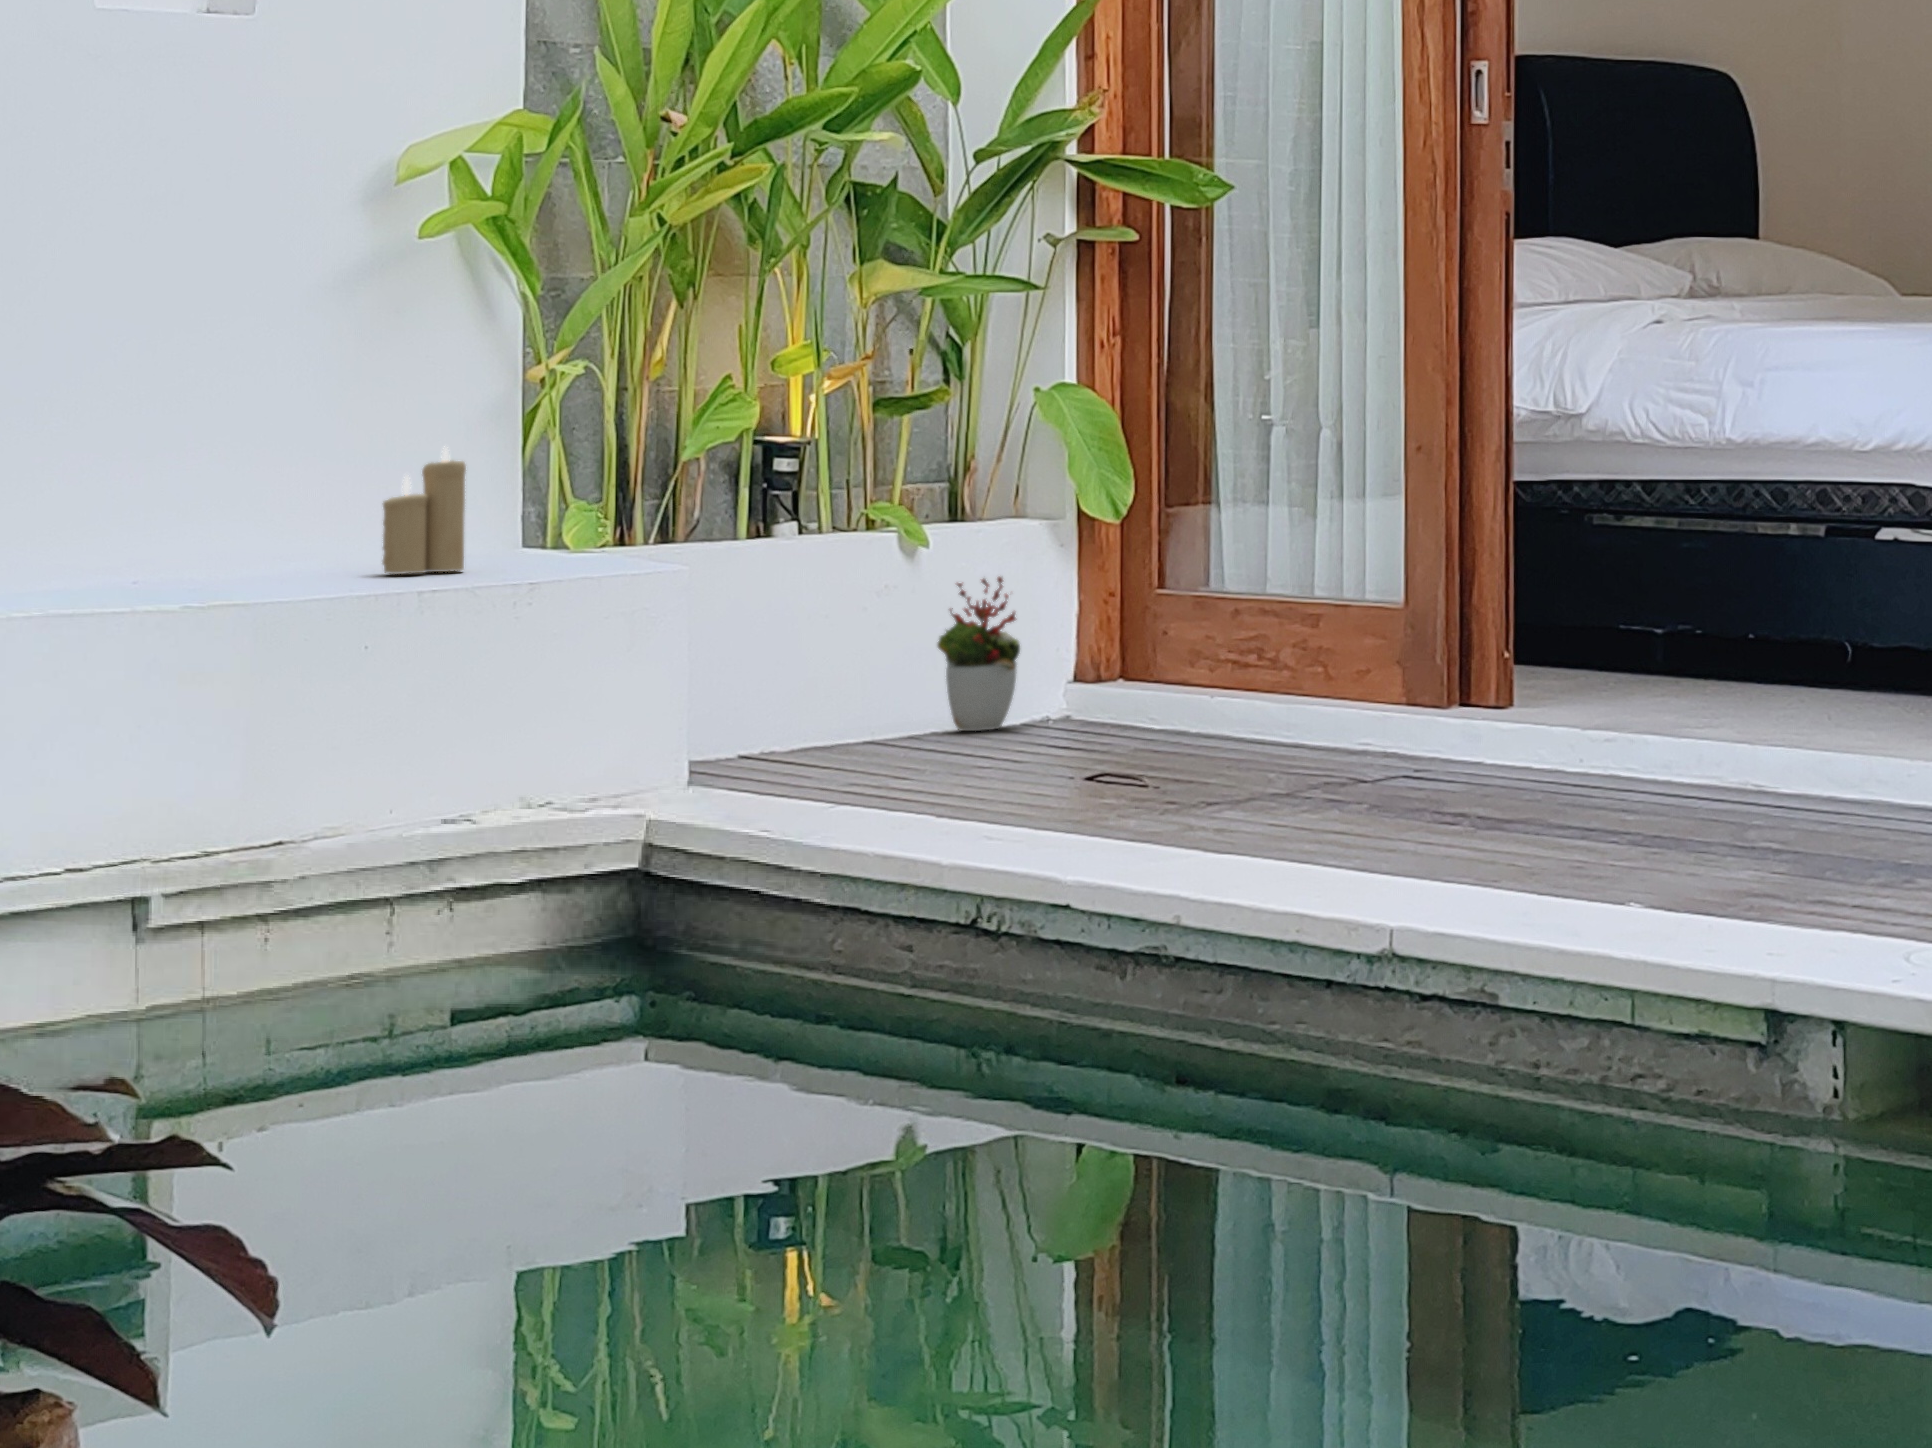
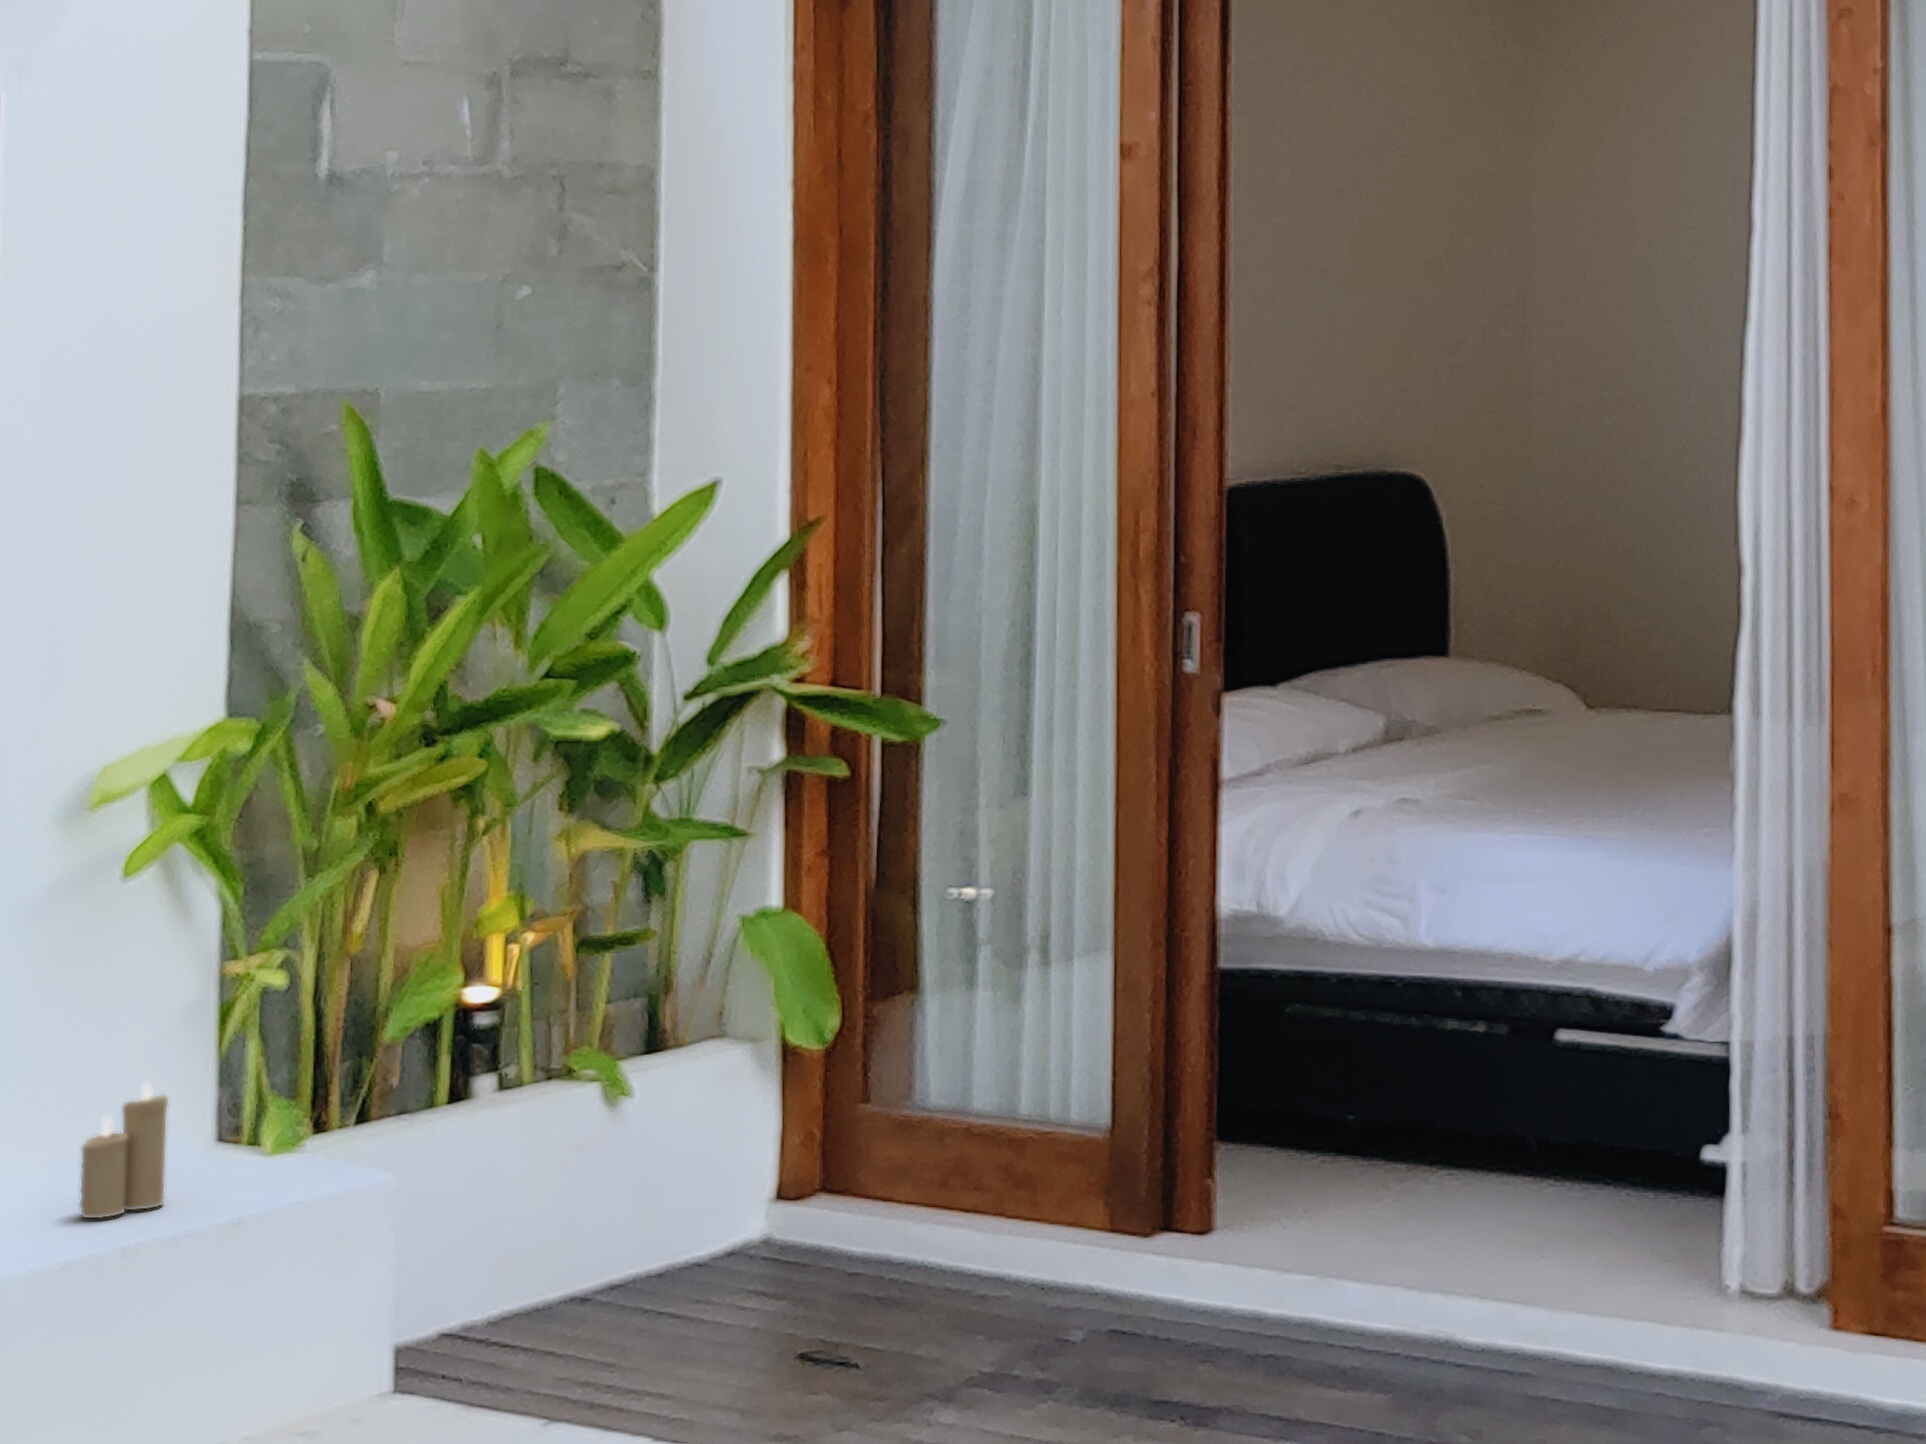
decorative plant: present [938,577,1020,731] -> none [639,1125,722,1281]

